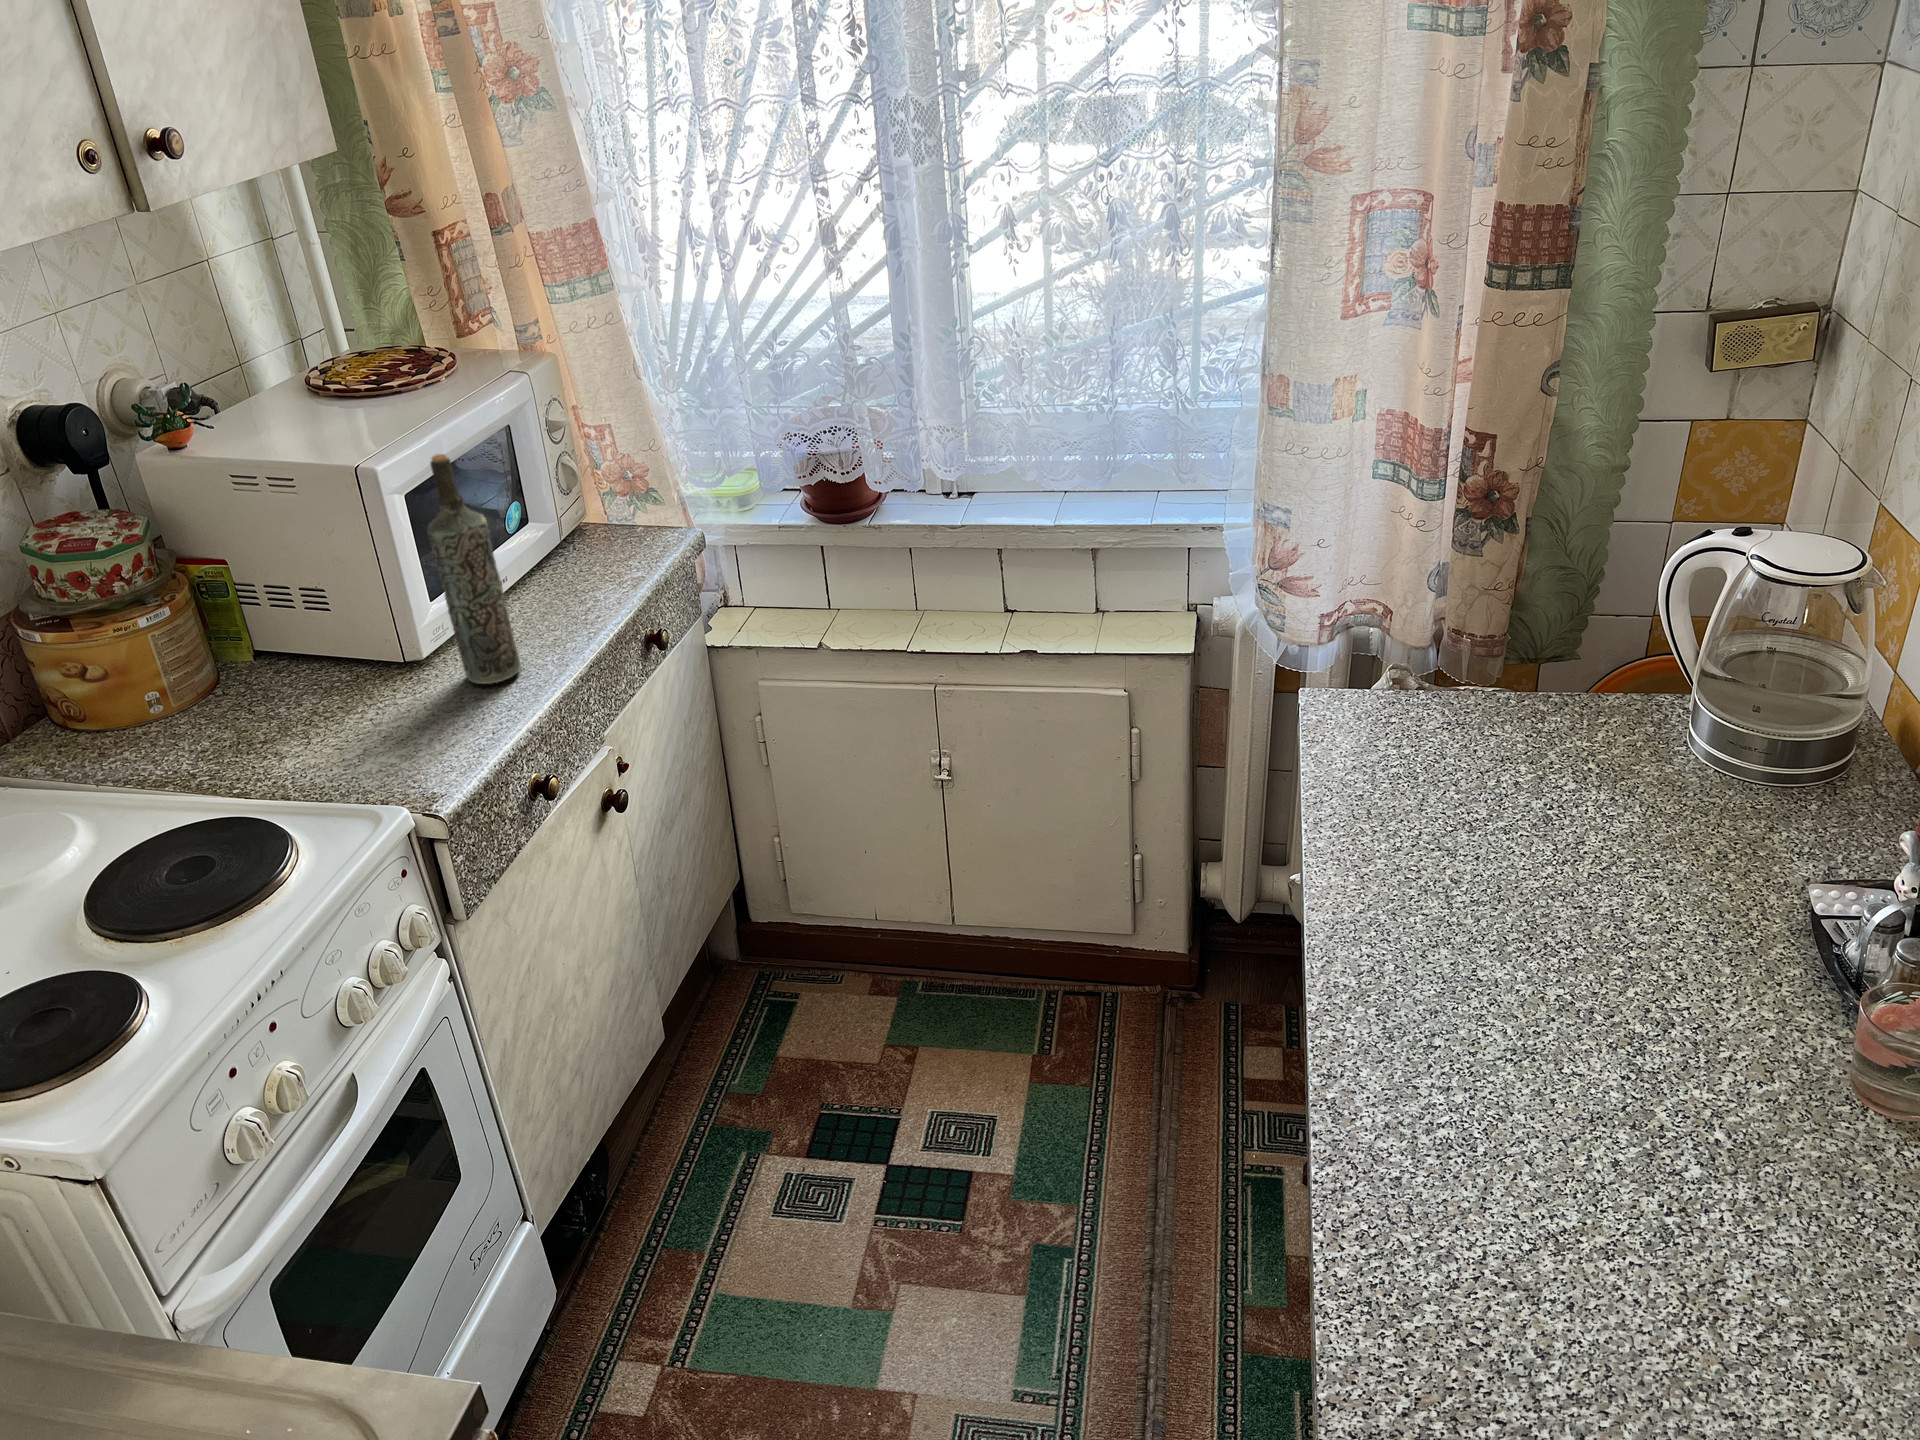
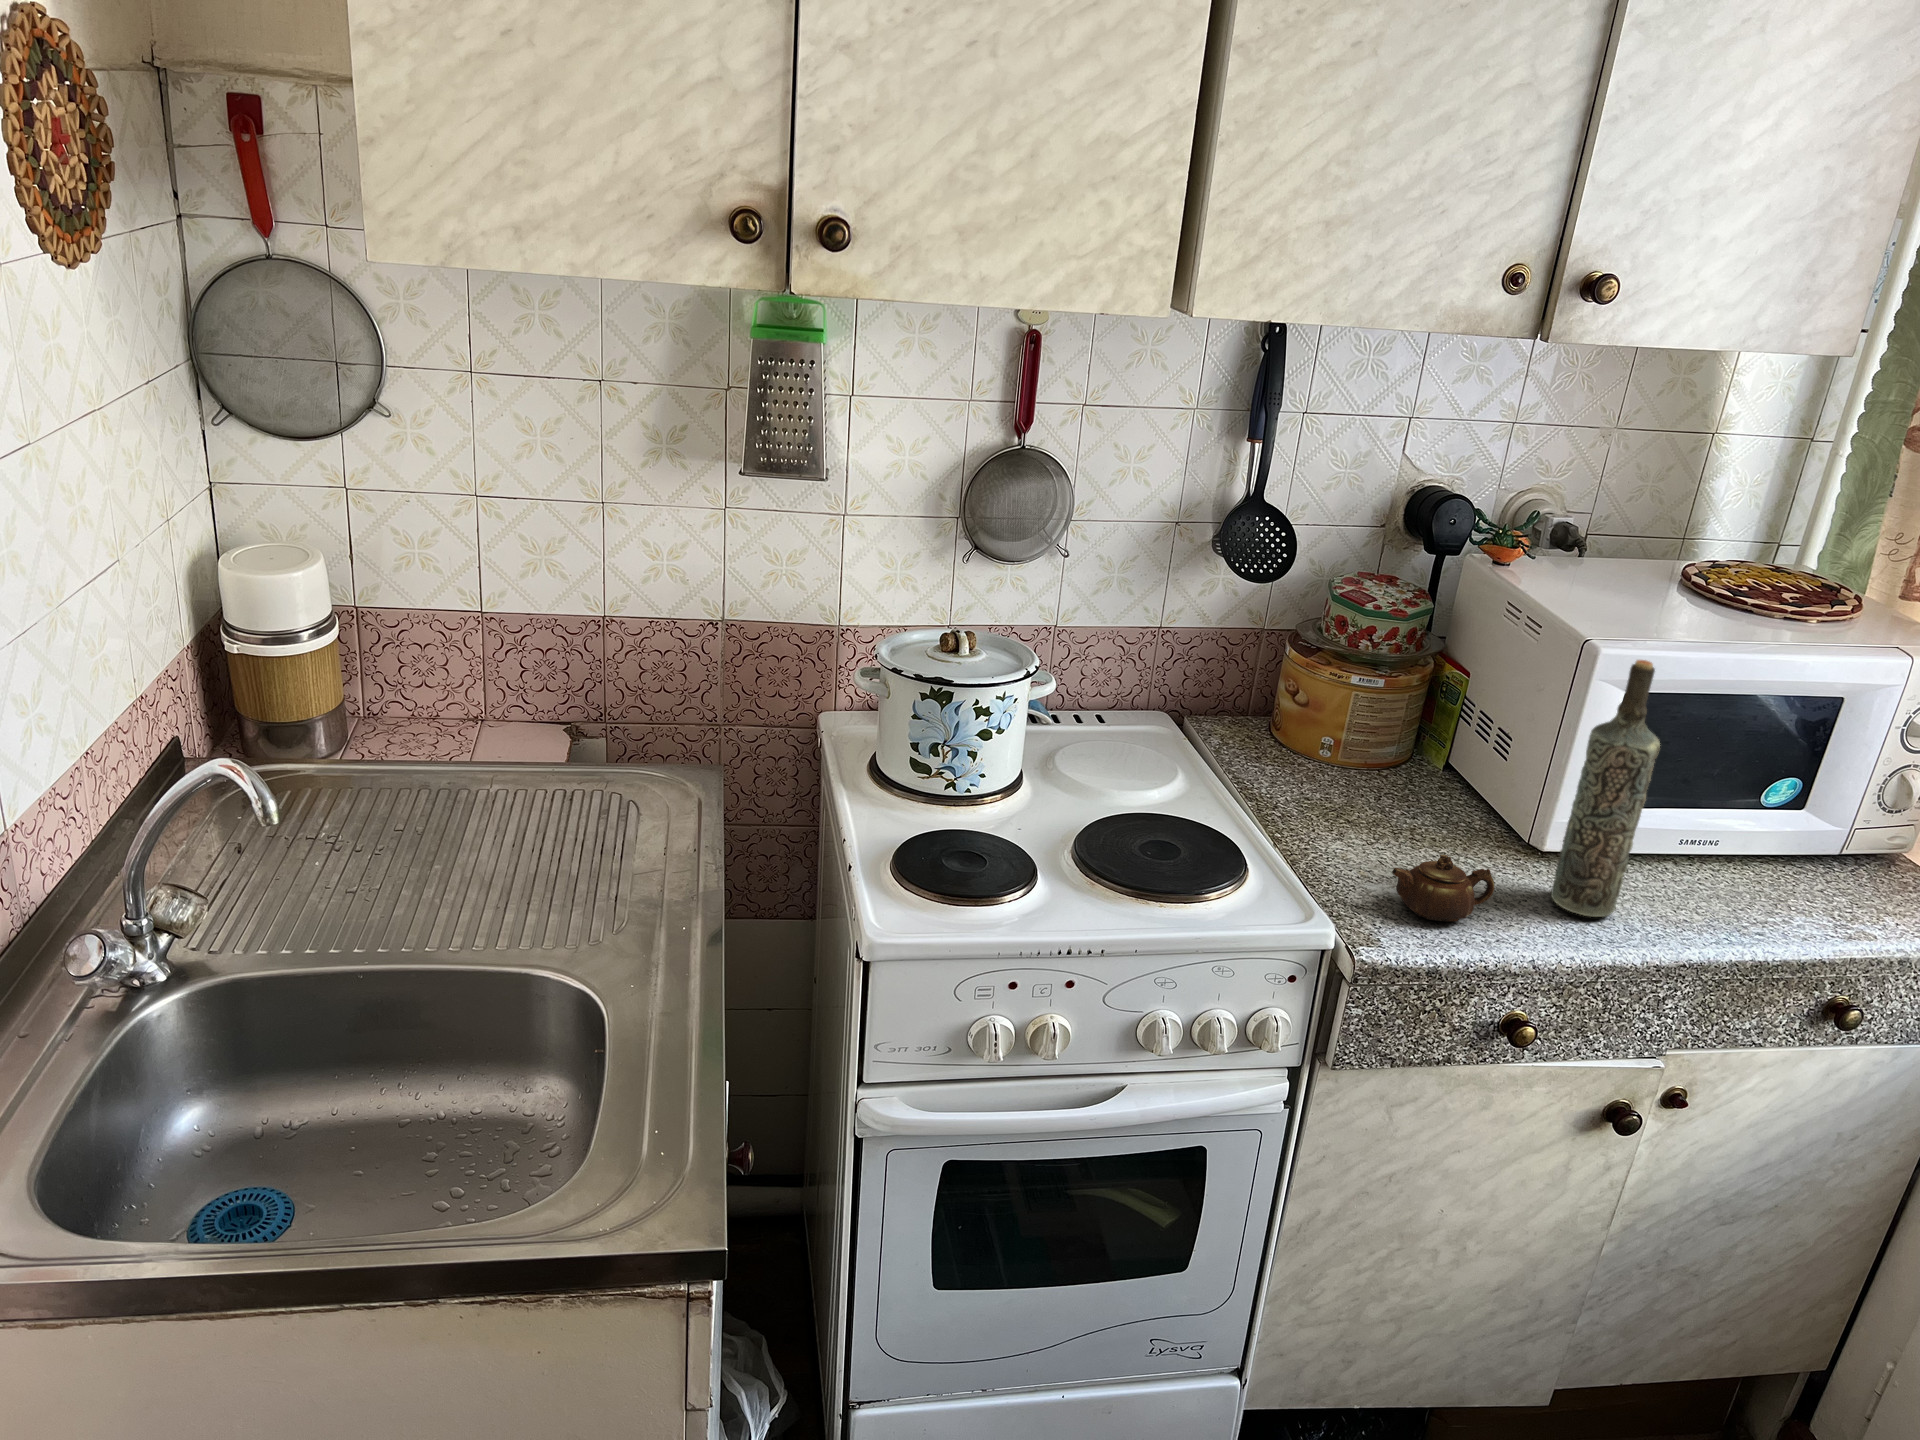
teapot: none [386,688,459,759] -> present [1392,855,1494,921]

